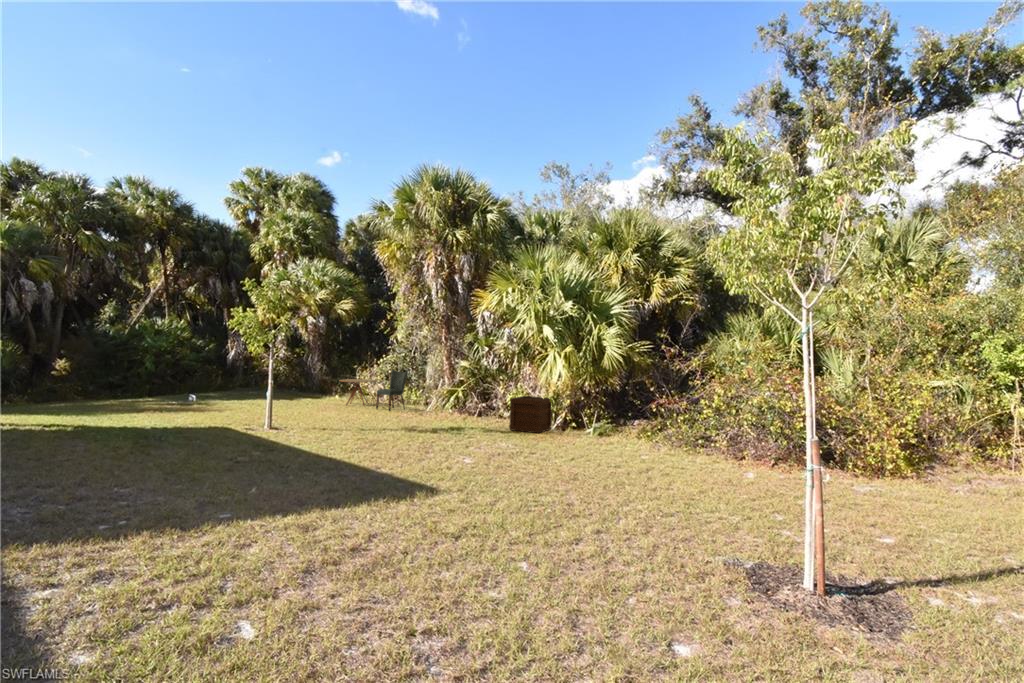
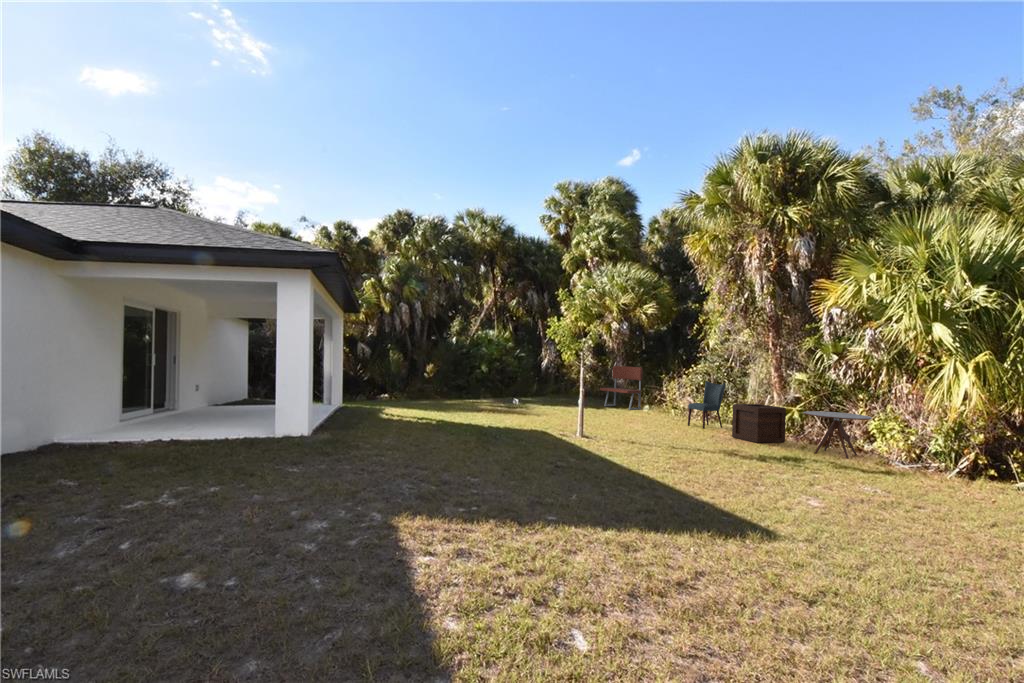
bench: none [293,357,336,398] -> present [600,366,643,410]
round table: present [339,379,376,405] -> present [803,411,872,458]
wooden crate: present [509,396,552,433] -> present [732,404,786,443]

